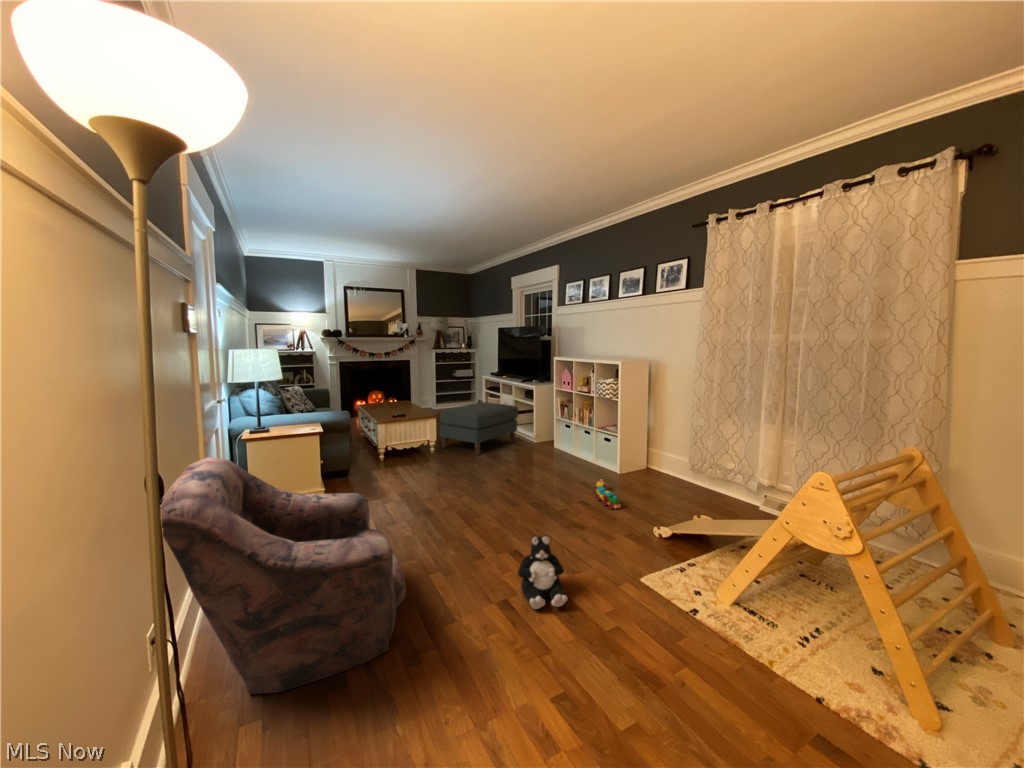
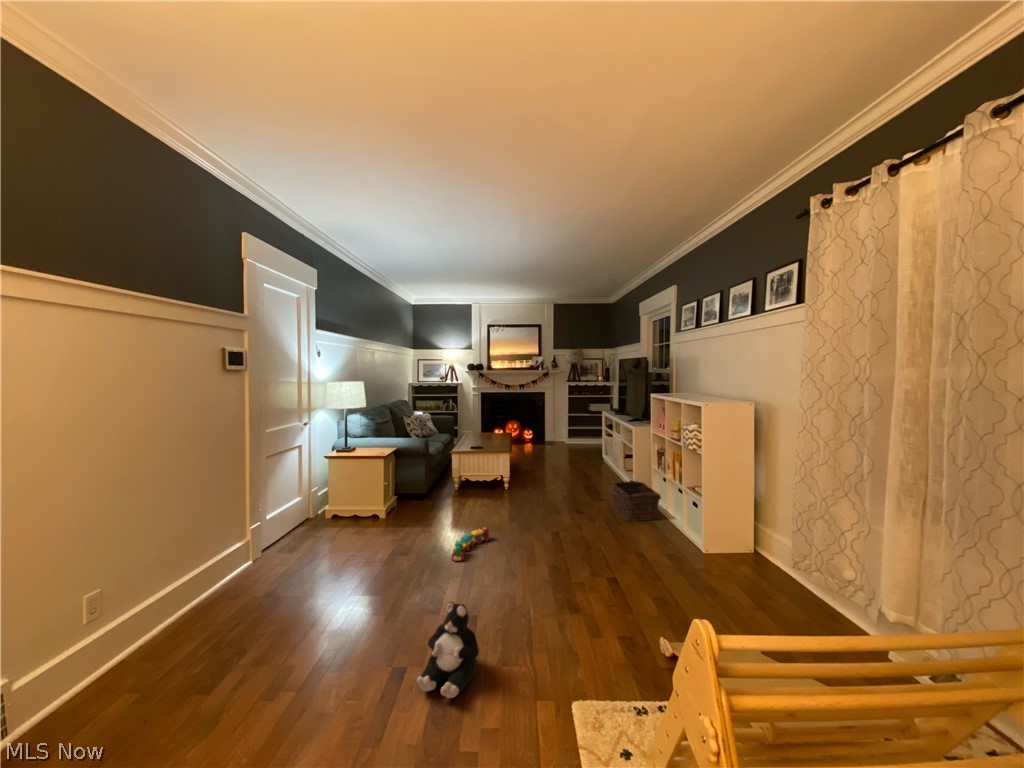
ottoman: present [440,402,518,455] -> none [529,441,617,498]
basket: none [530,431,573,463] -> present [613,480,661,521]
armchair: present [161,457,406,694] -> none [93,467,344,686]
toy train: present [595,479,621,509] -> present [452,528,490,560]

